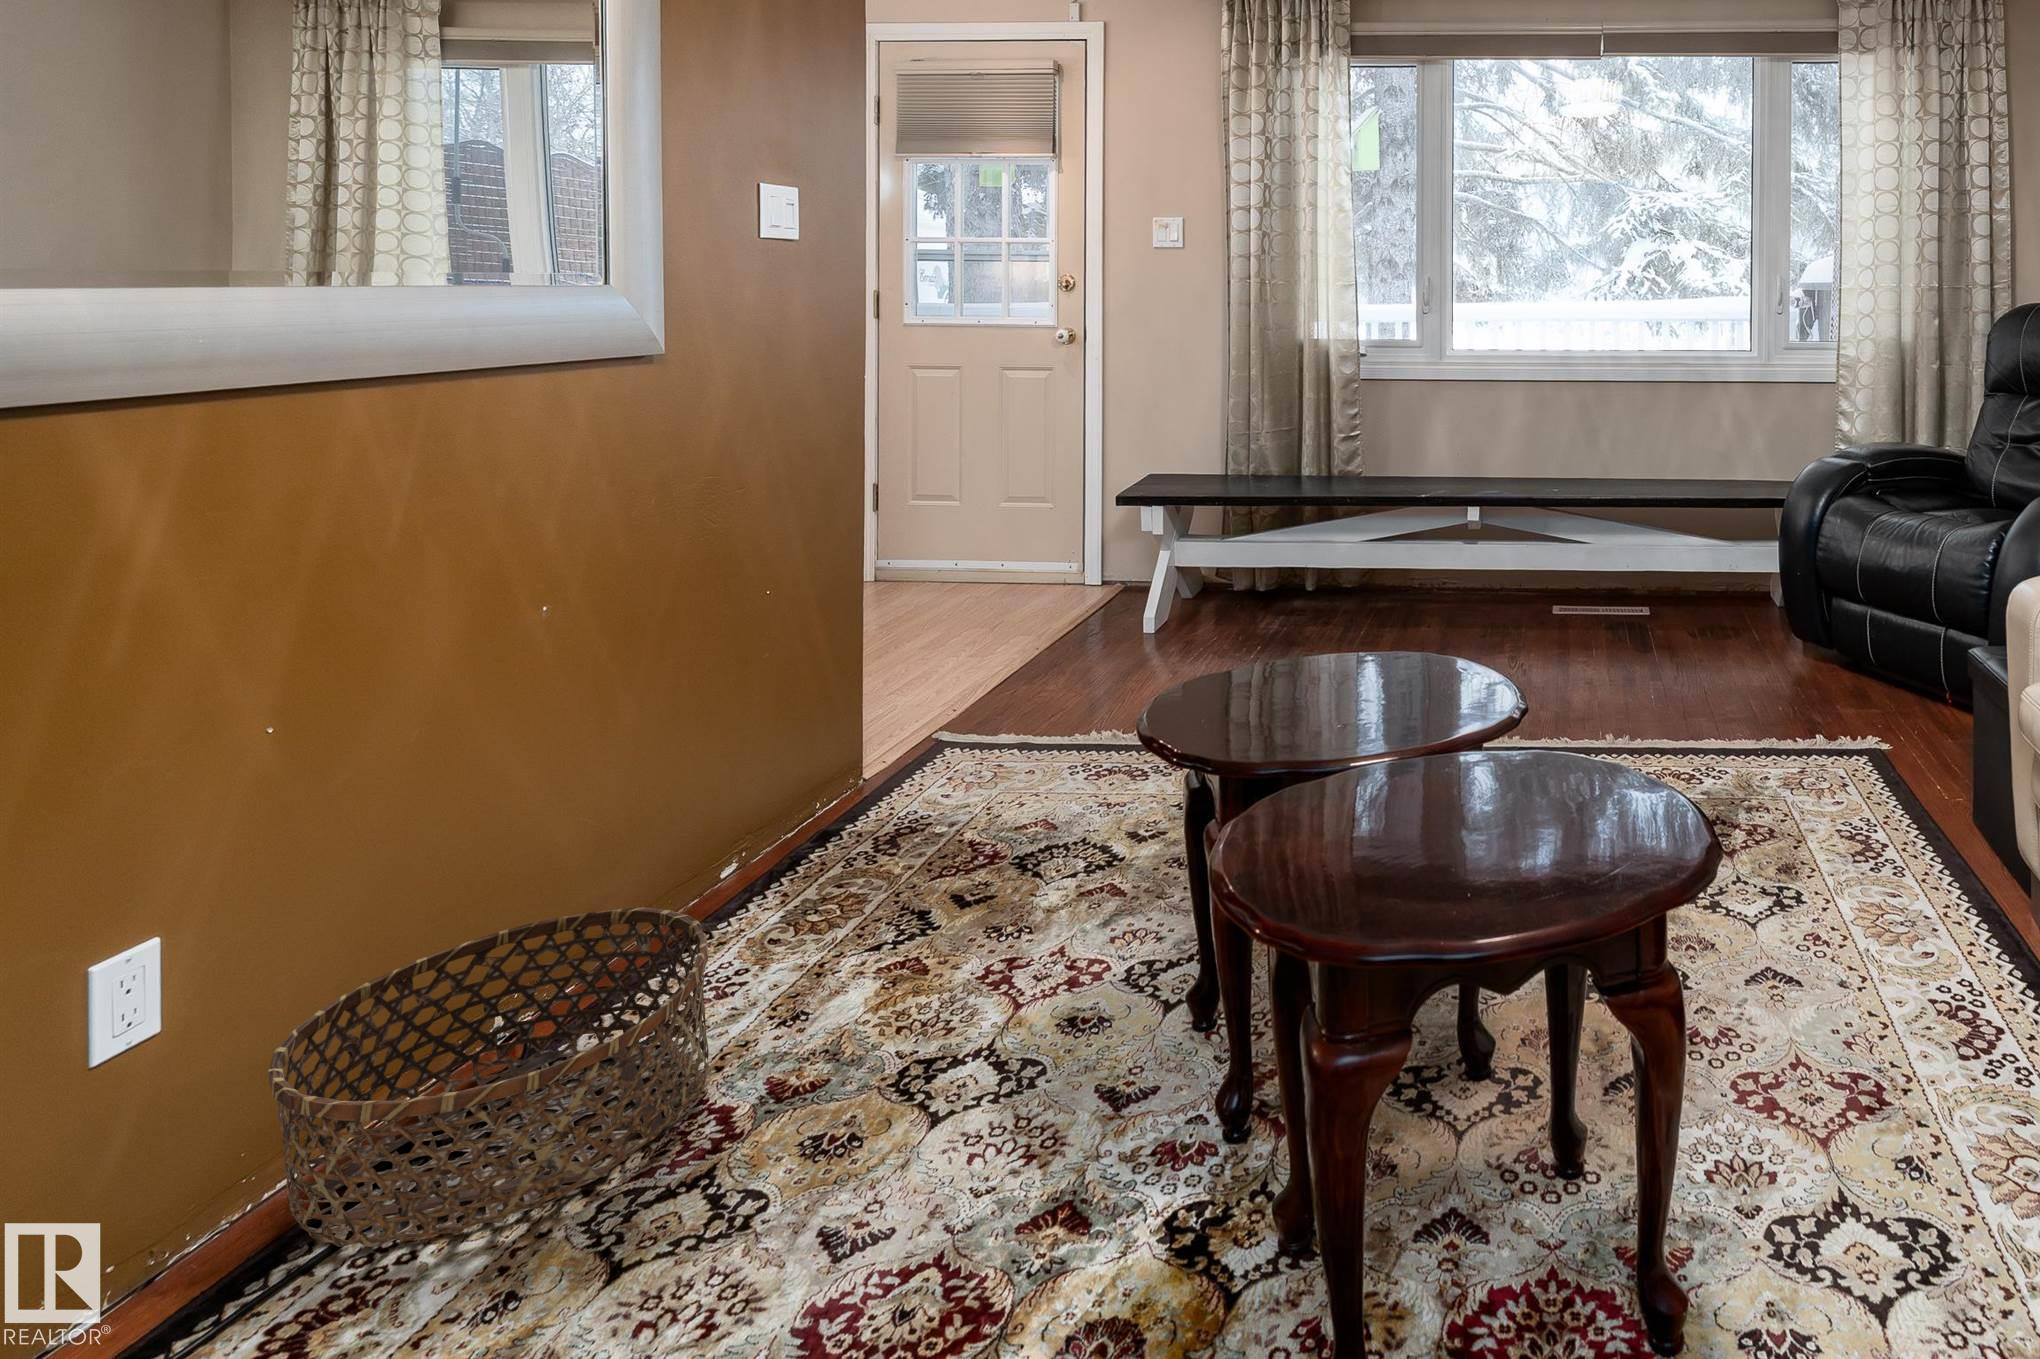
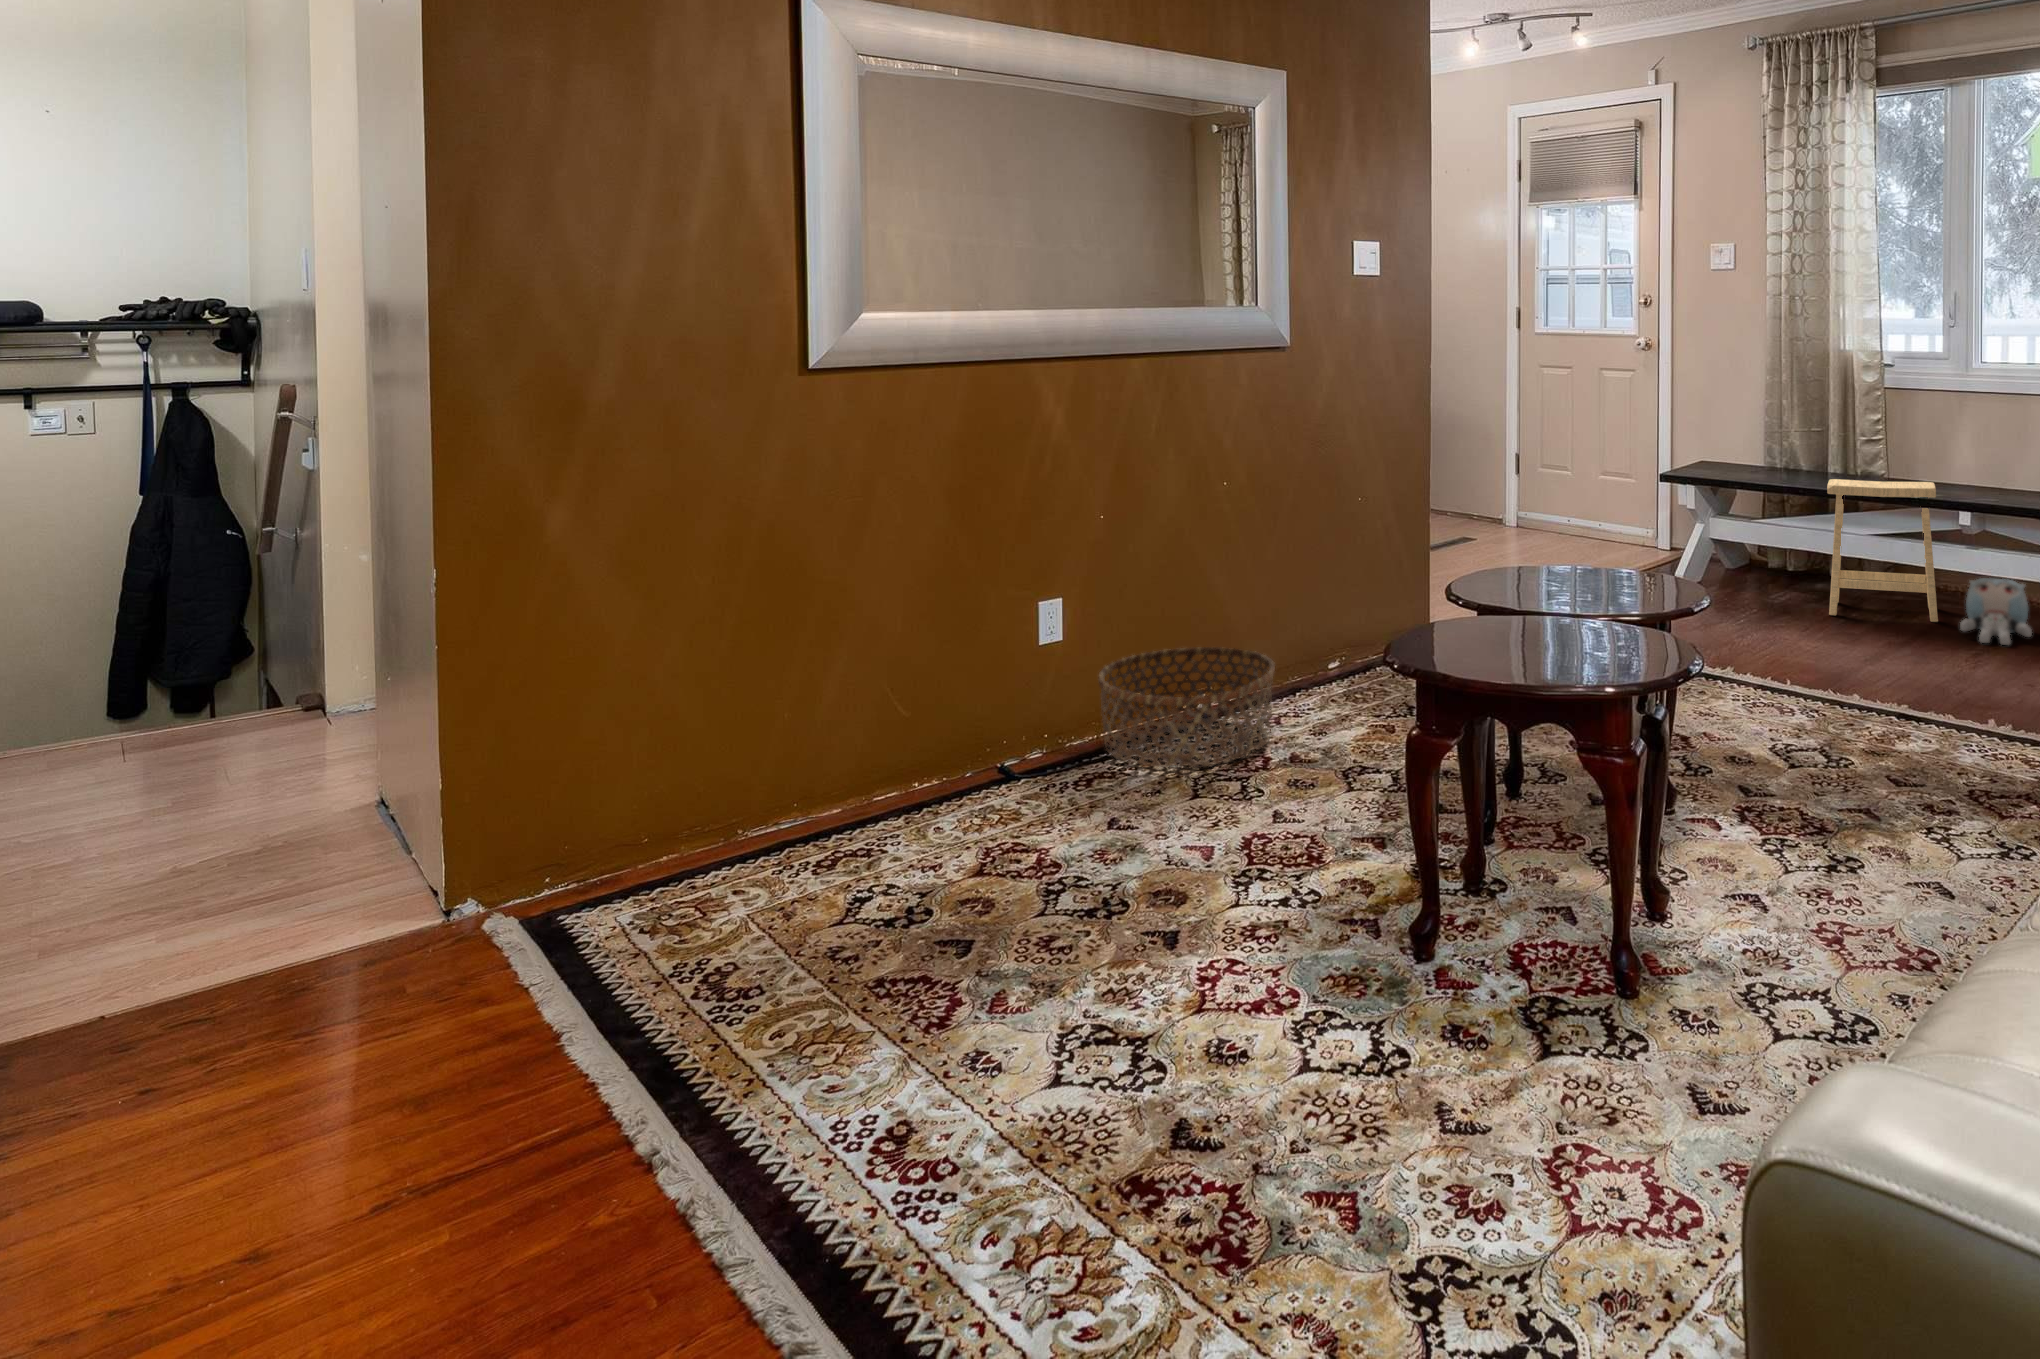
footstool: none [1328,477,1450,635] -> present [1827,479,1938,622]
plush toy: none [1480,570,1550,641] -> present [1960,578,2032,645]

